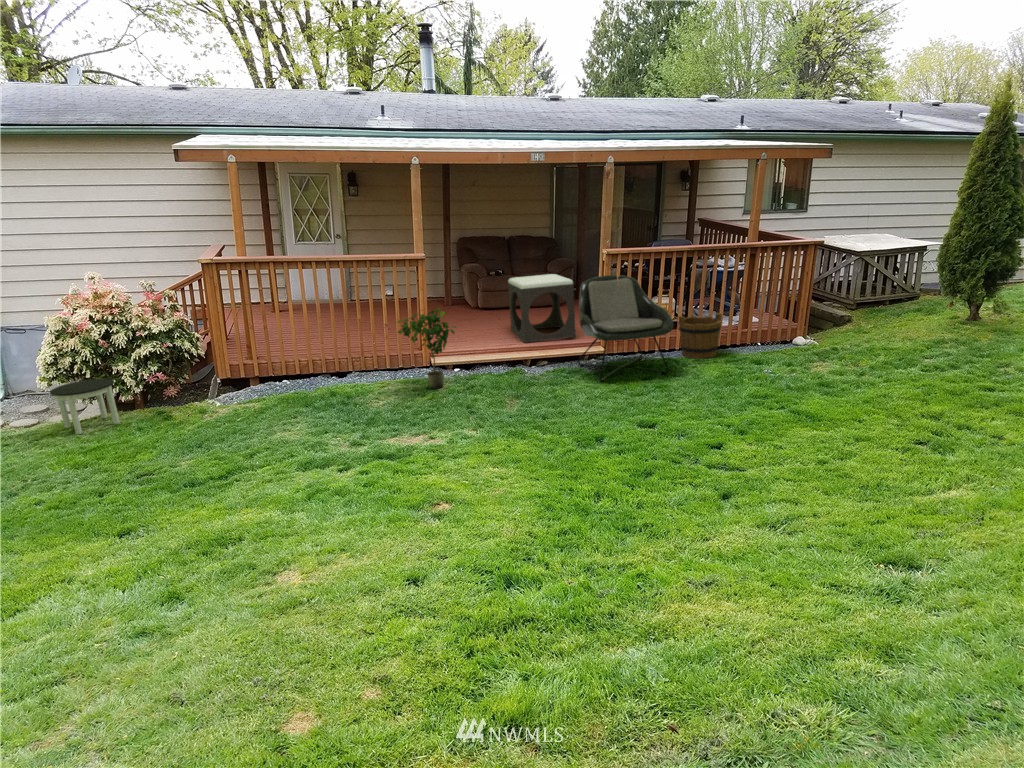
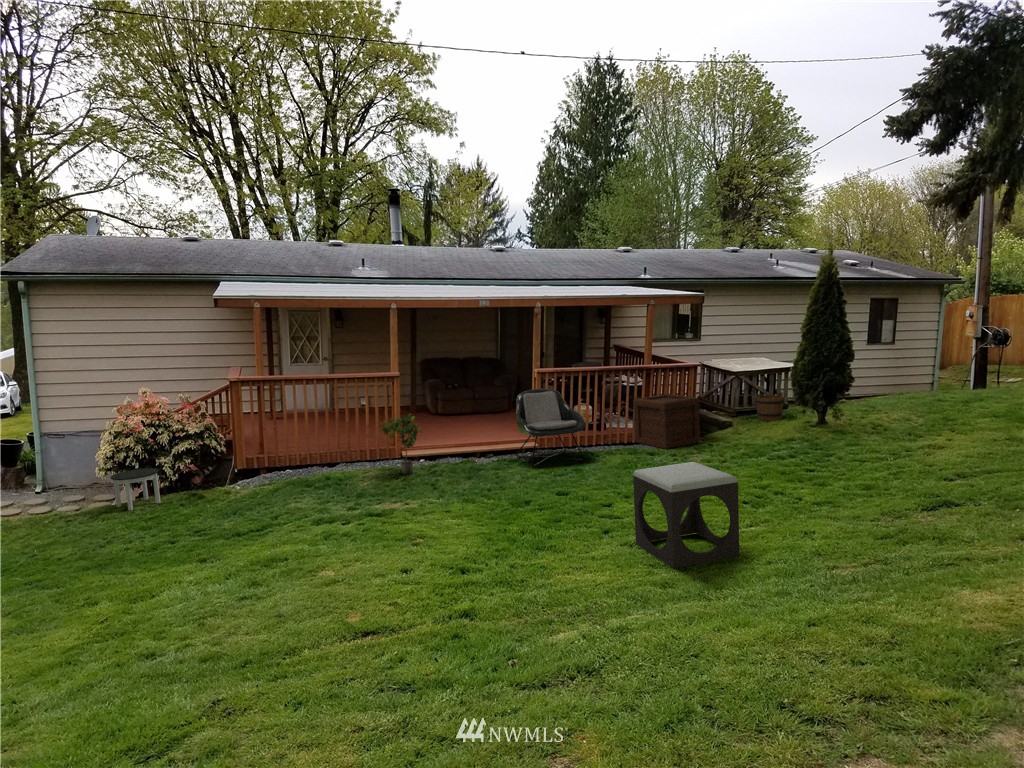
footstool: present [508,274,575,343] -> present [633,462,739,568]
wooden crate: none [732,282,826,357] -> present [634,394,700,449]
bucket: present [677,313,722,359] -> present [755,392,784,421]

